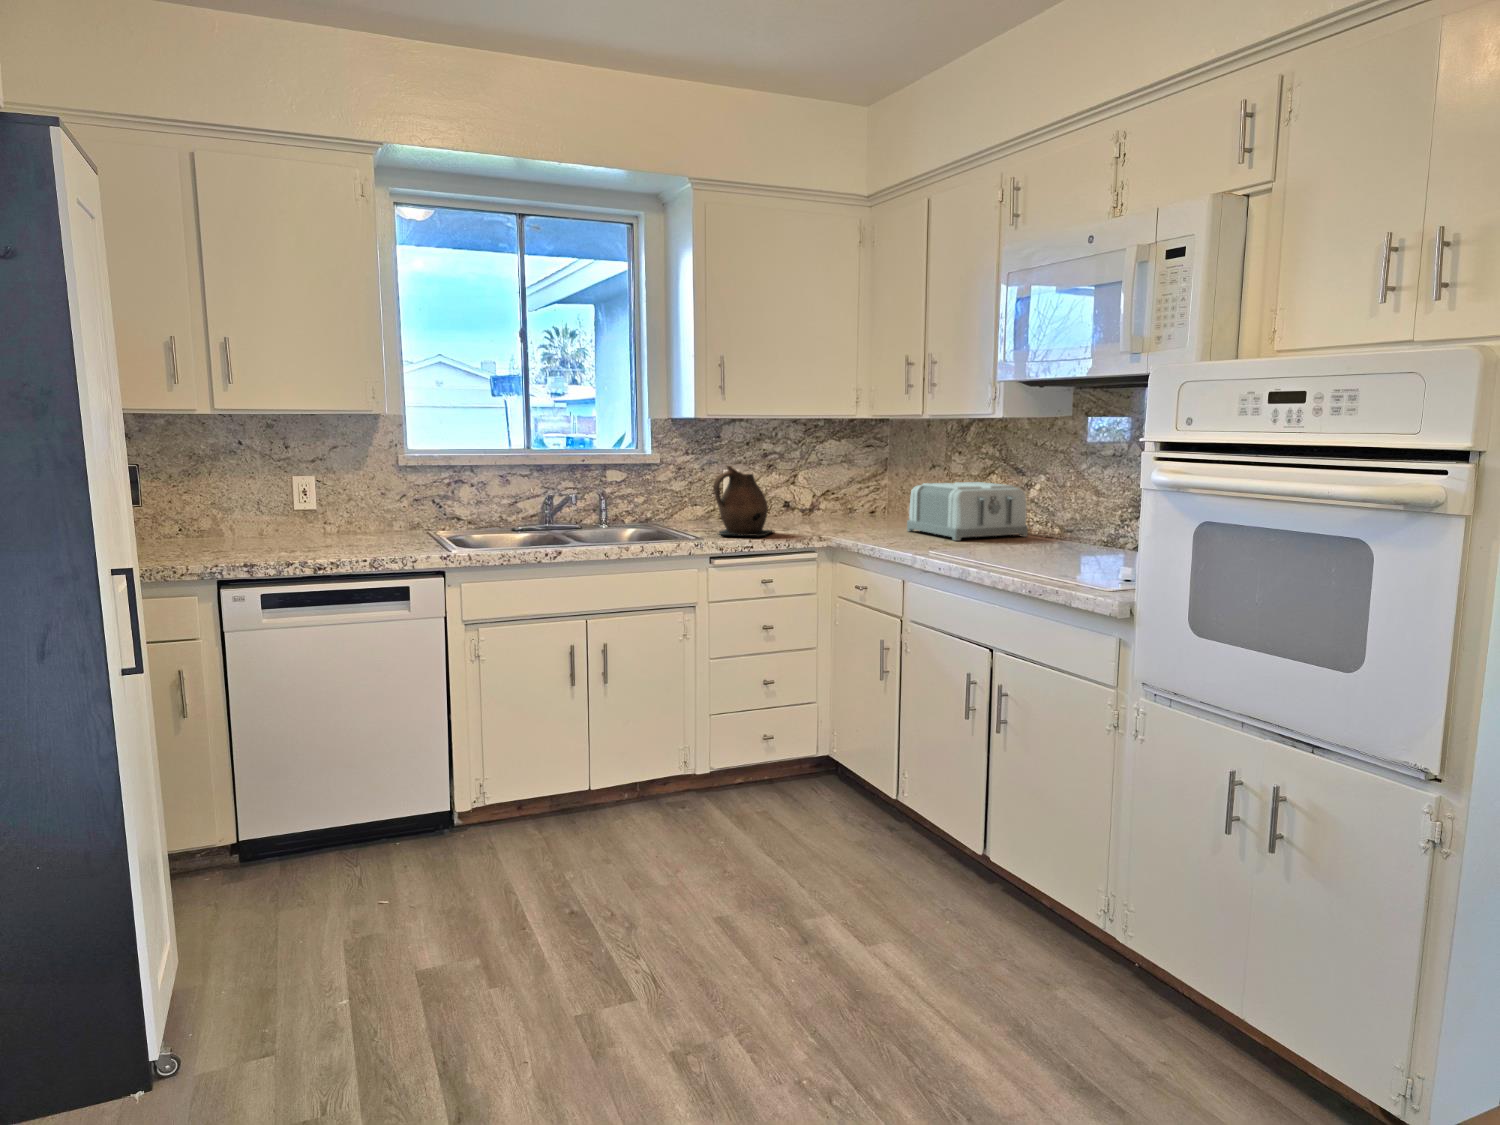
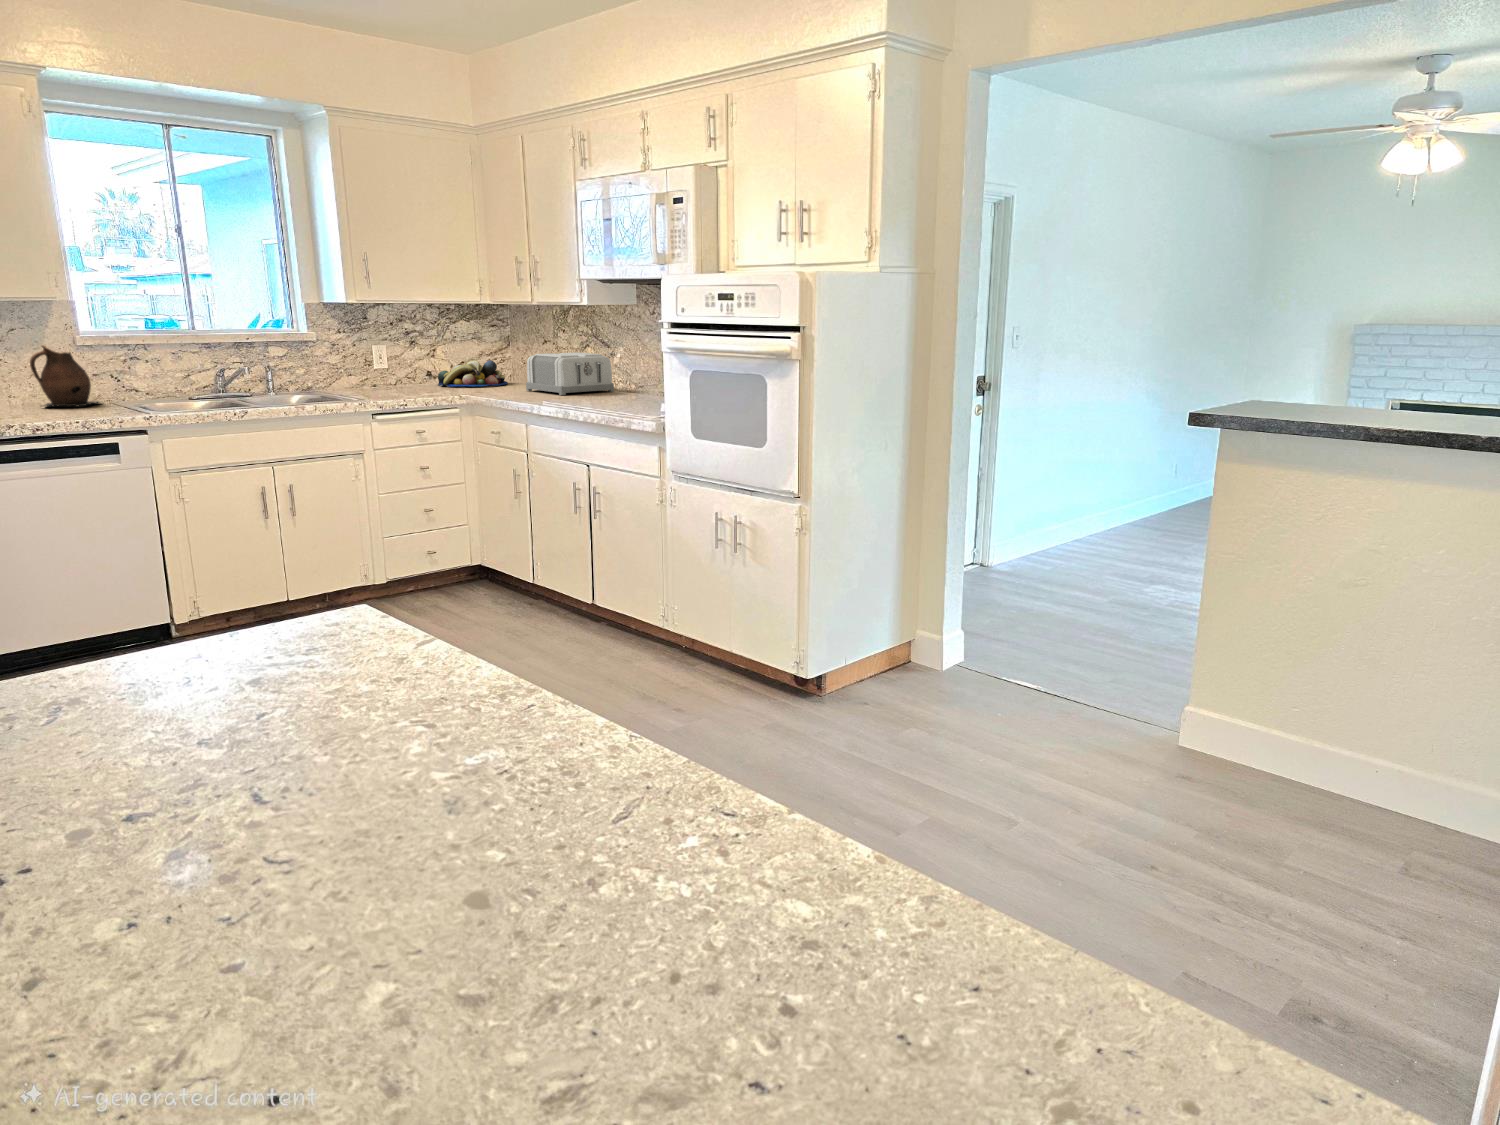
ceramic pitcher: present [714,466,774,537] -> present [30,345,100,407]
fruit bowl: none [795,489,883,523] -> present [438,360,508,387]

